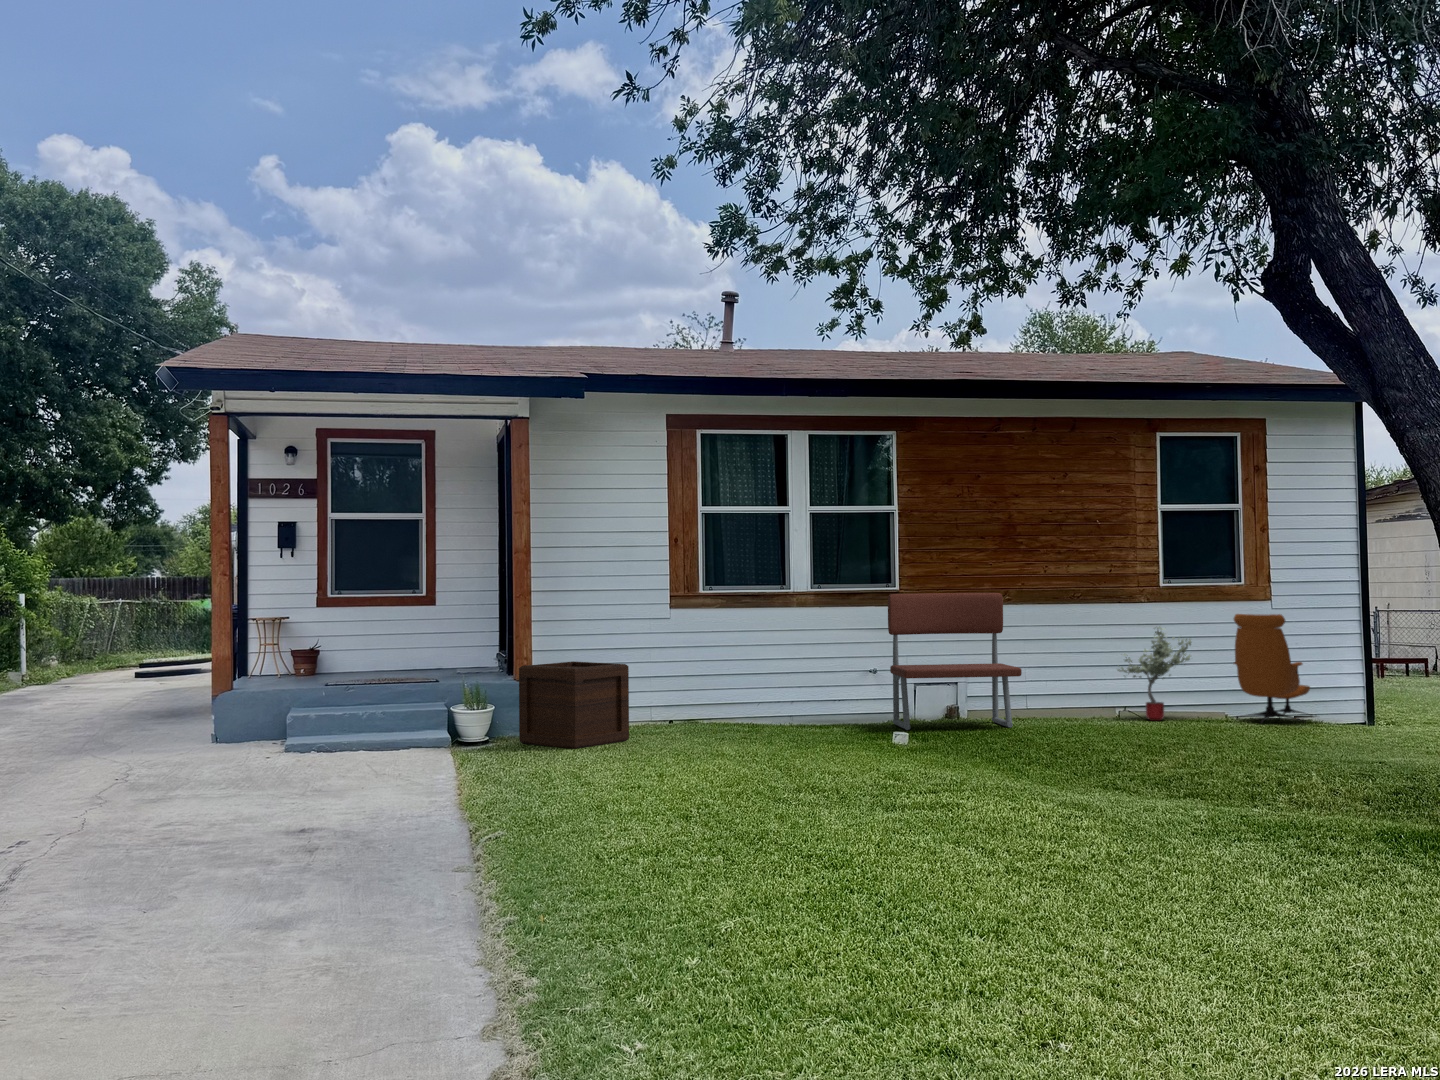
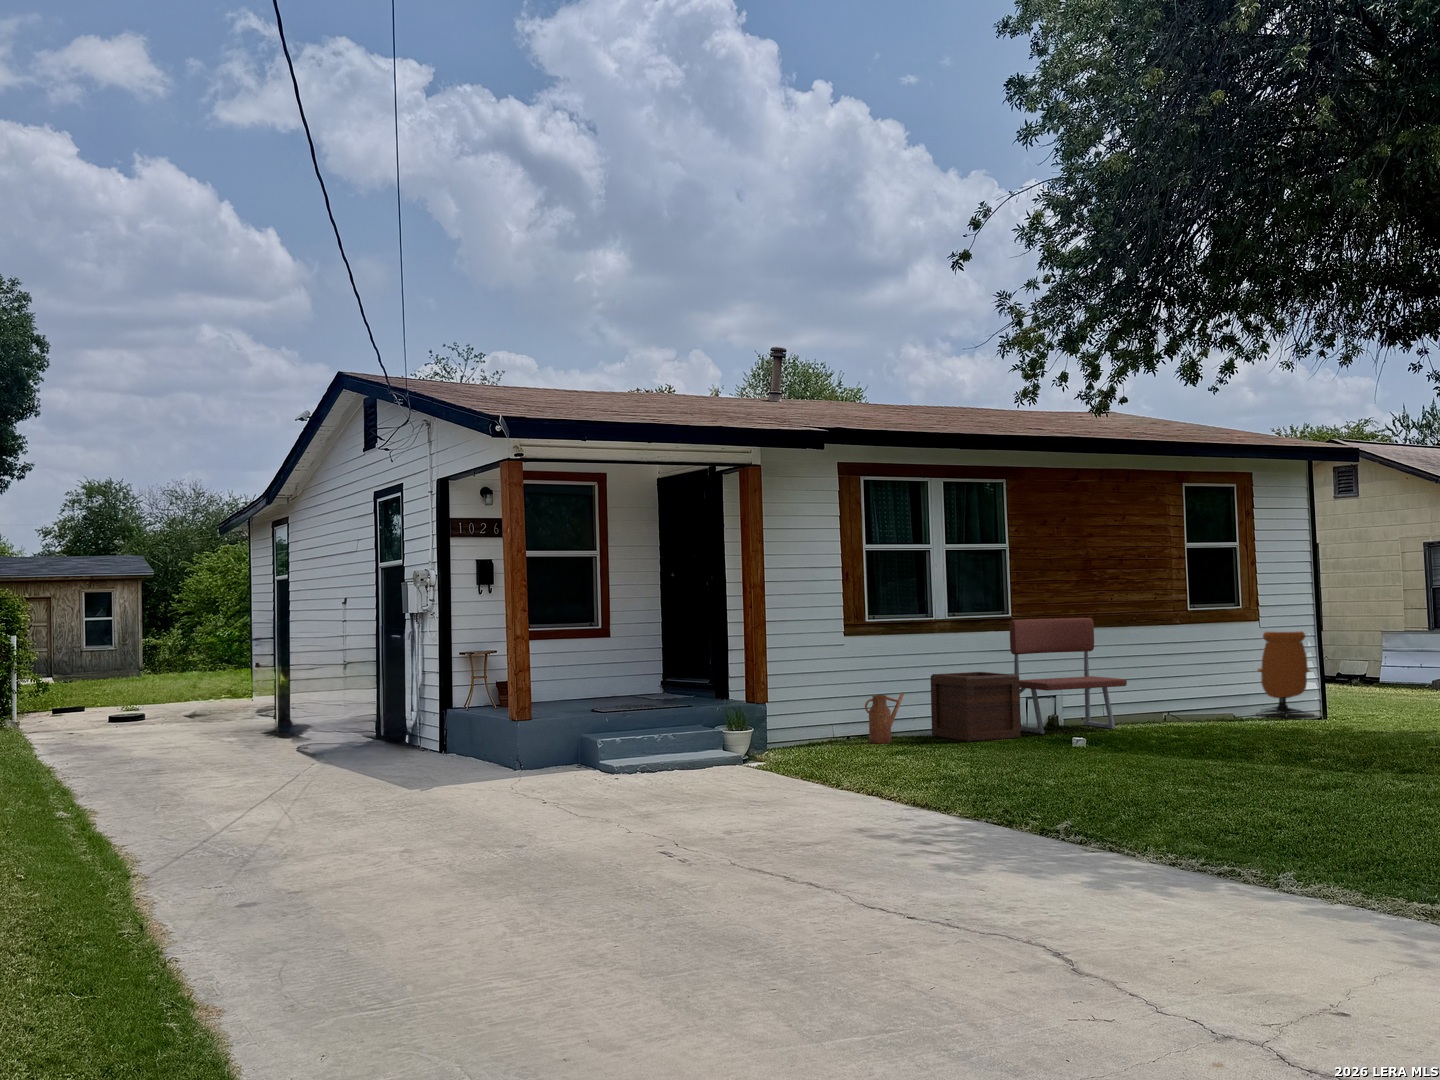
potted tree: present [1117,627,1192,721] -> none [1172,643,1225,719]
wooden crate: present [519,661,629,749] -> present [931,672,1021,742]
watering can: none [685,676,738,733] -> present [865,693,904,744]

